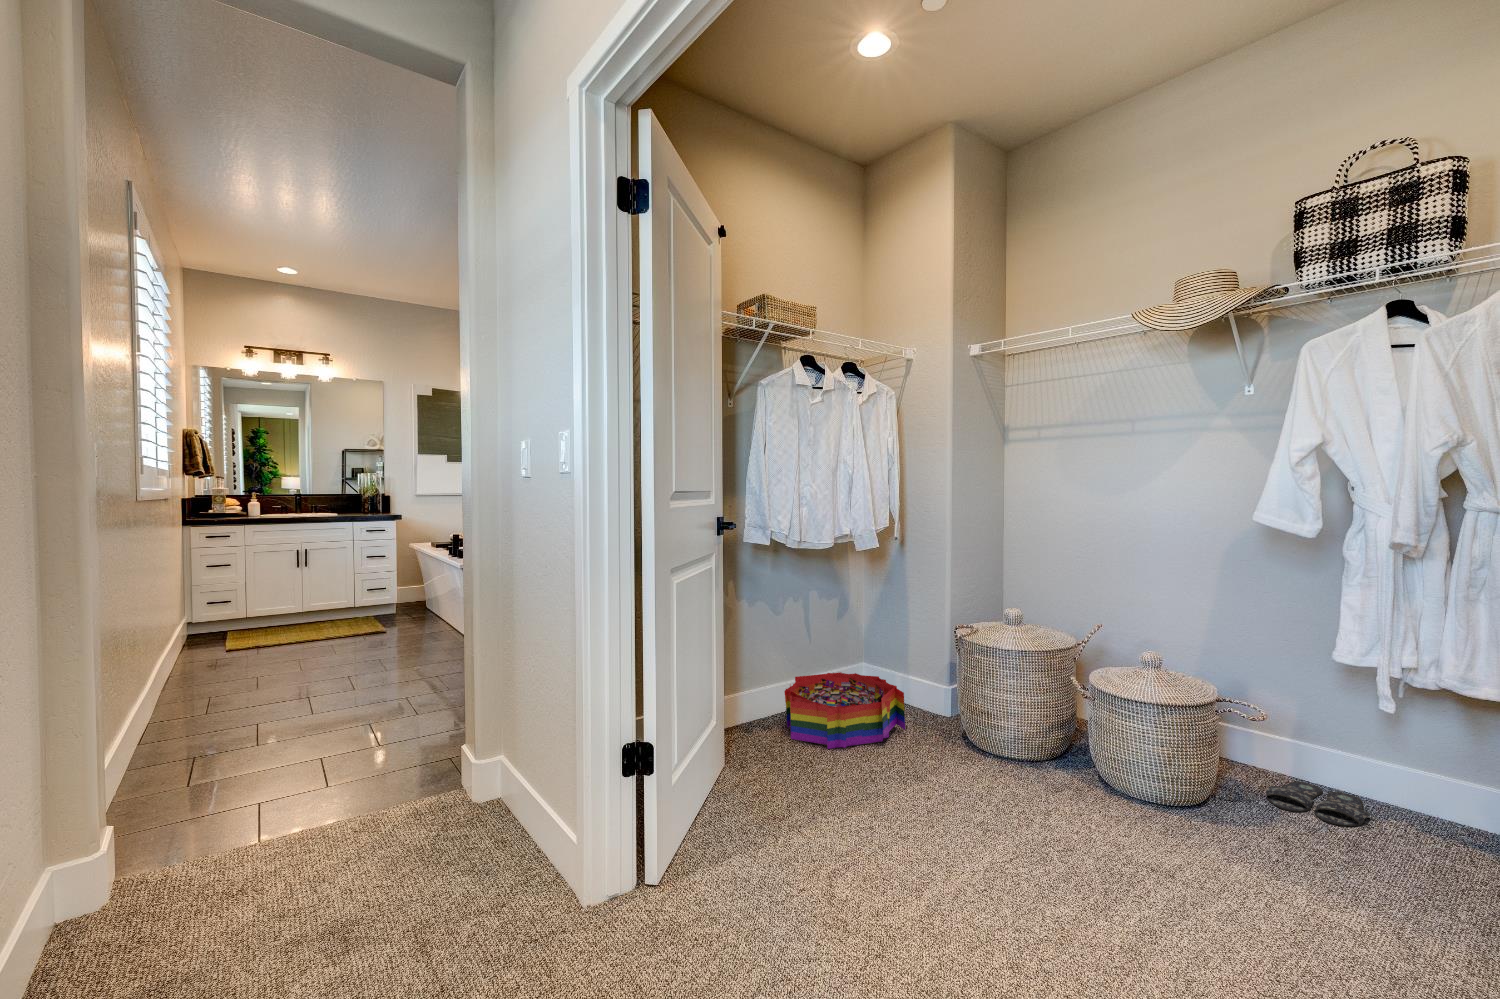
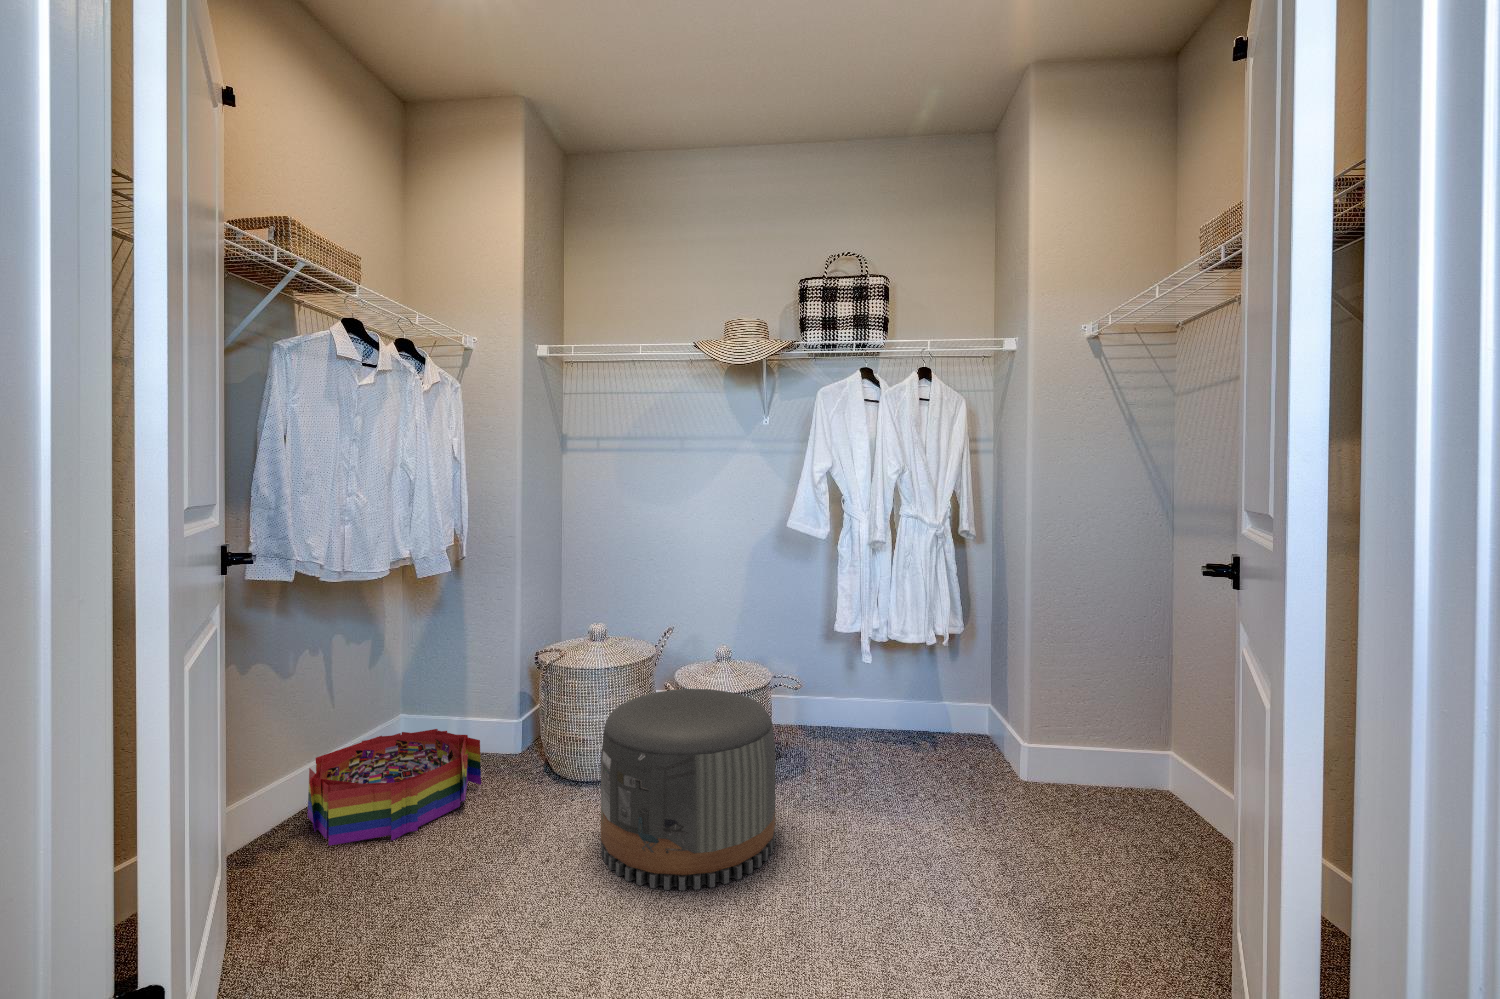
pouf: none [969,684,1163,888] -> present [601,689,776,890]
slippers: present [1266,782,1370,826] -> none [794,729,854,755]

